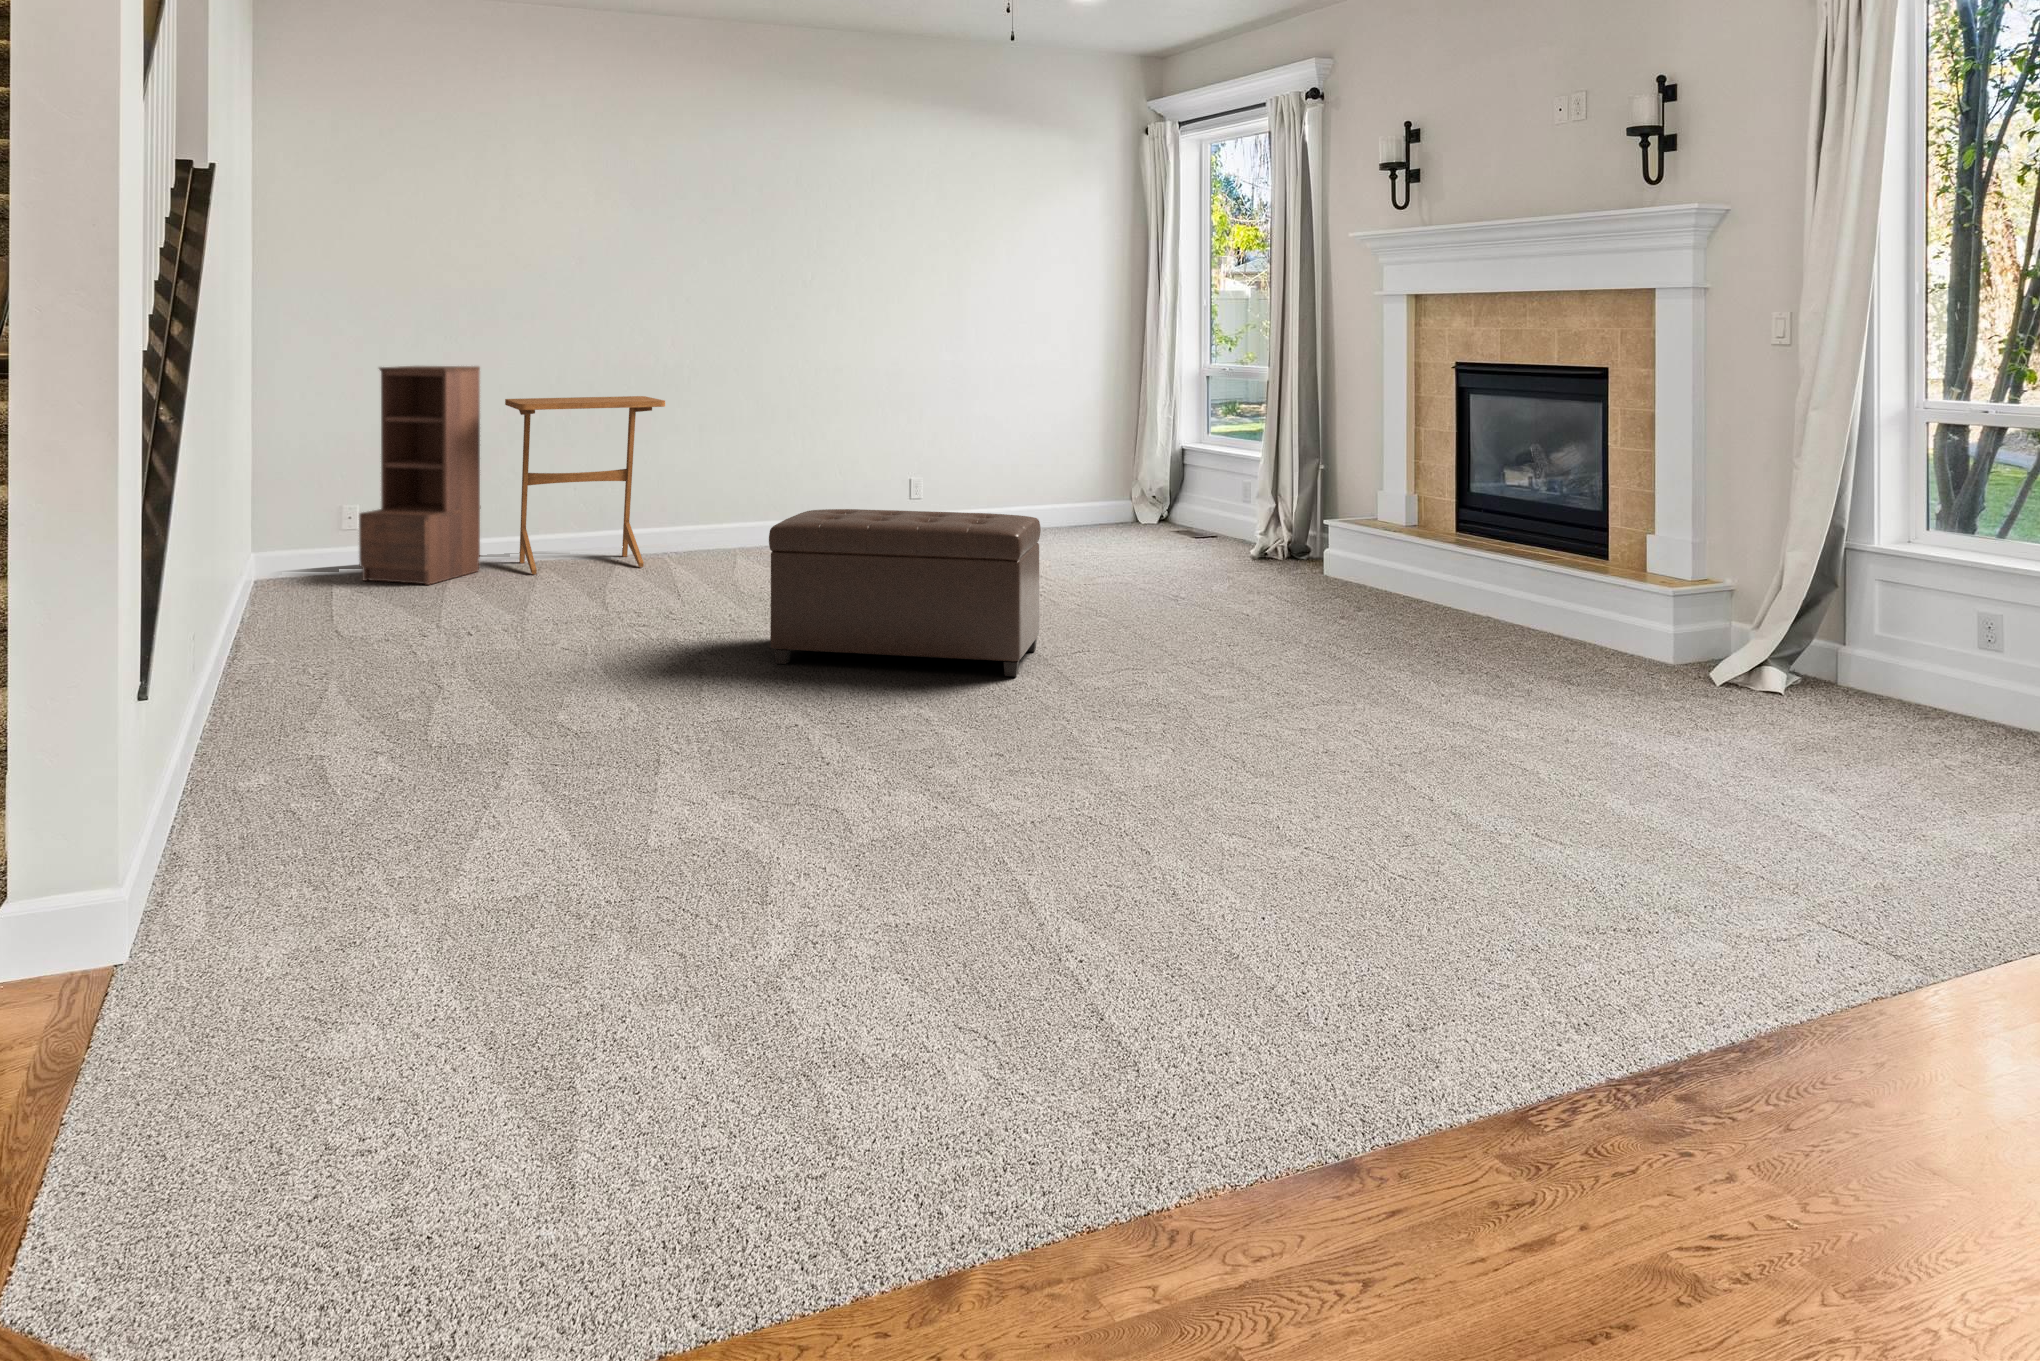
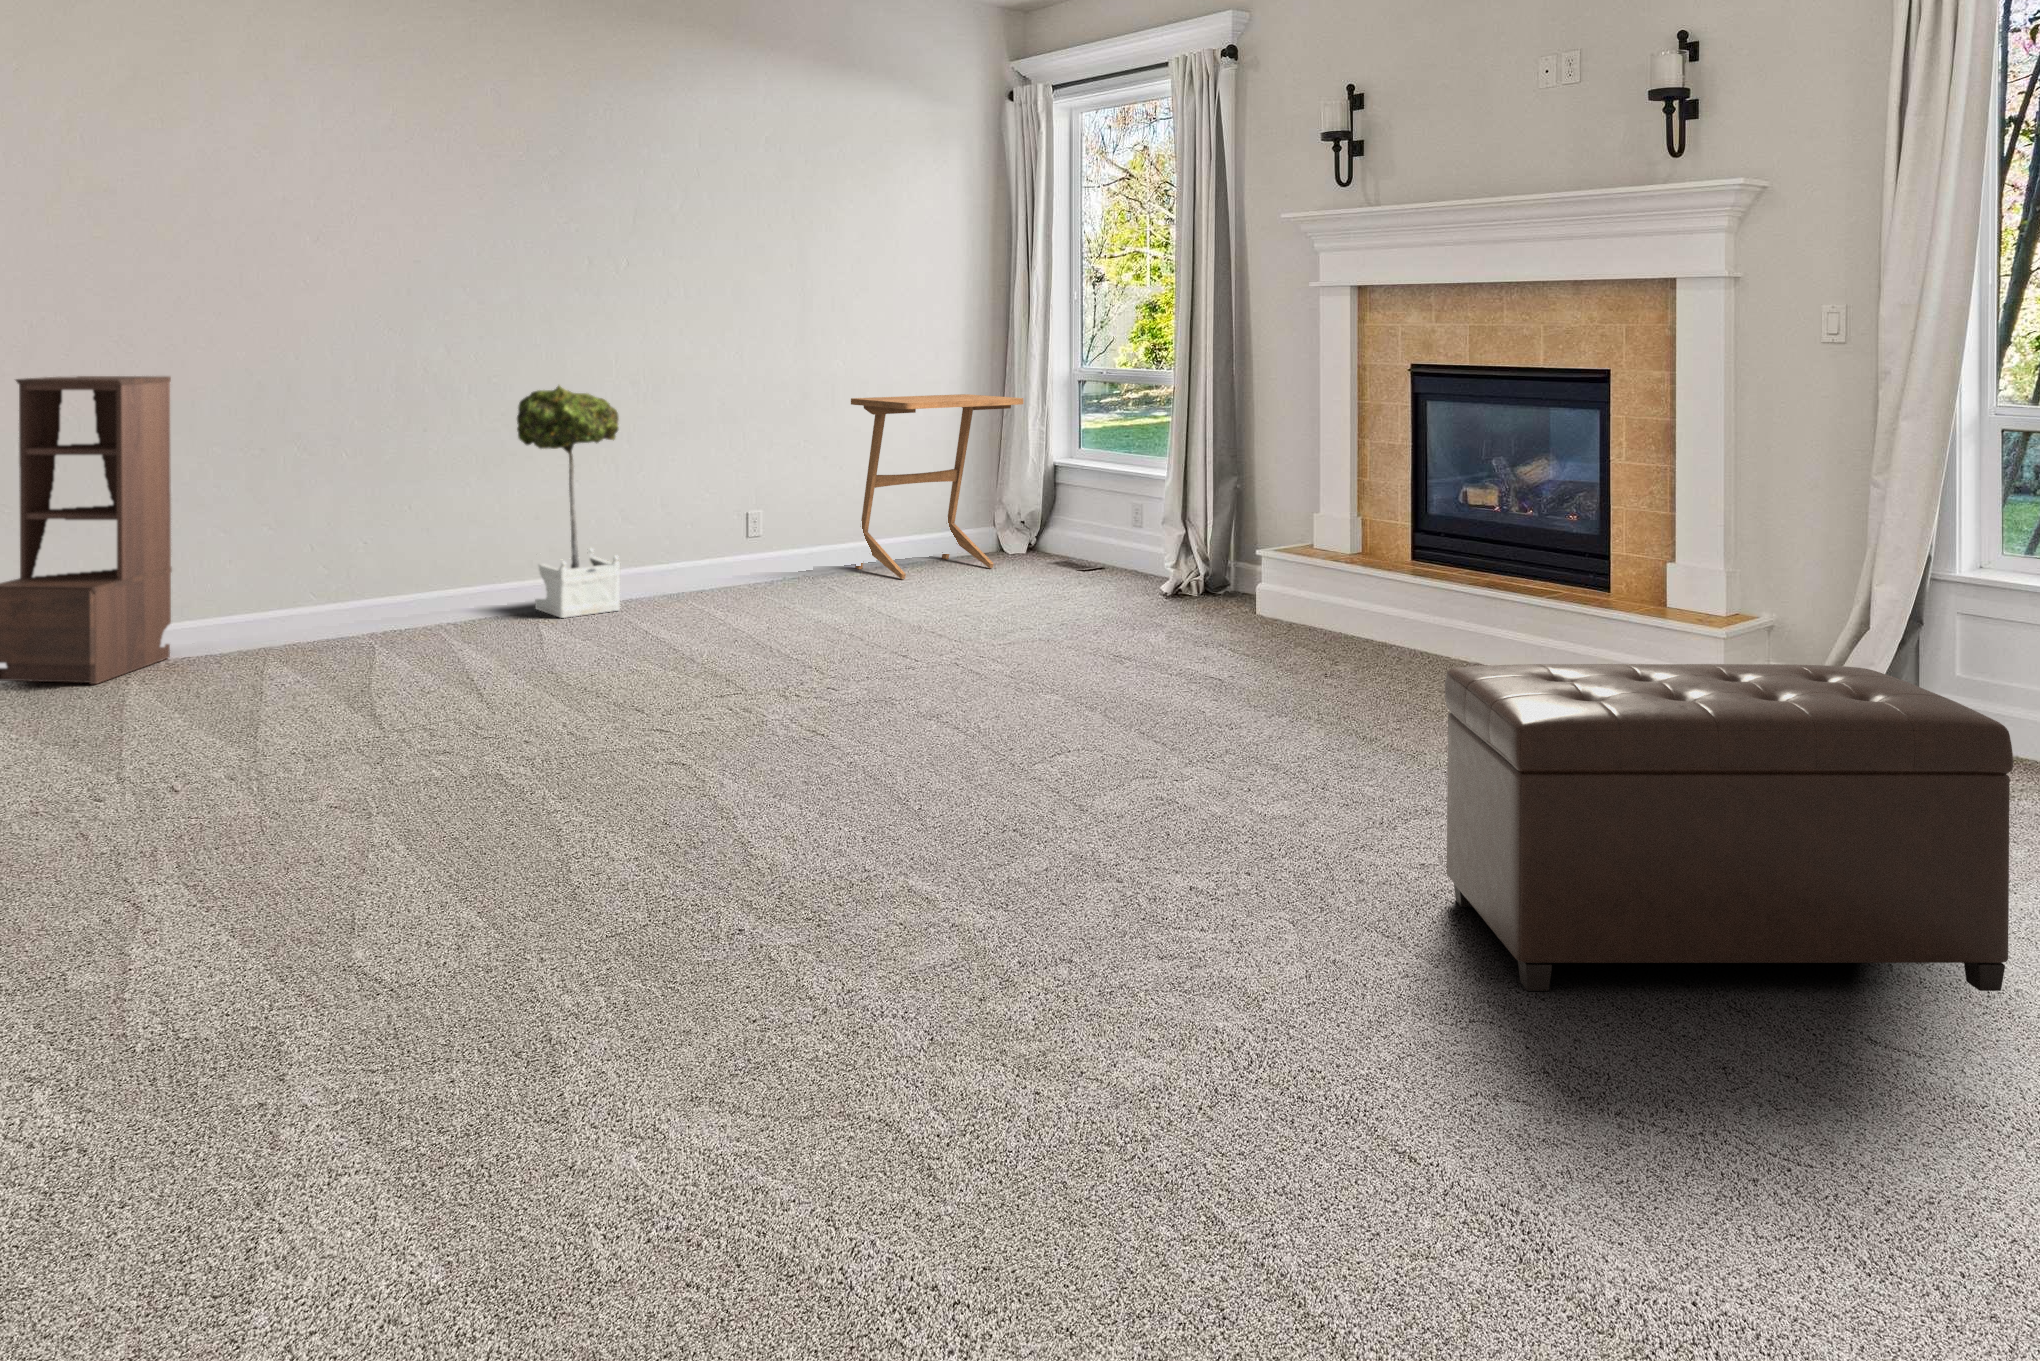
potted tree: none [728,375,806,557] -> present [517,386,620,618]
side table: present [505,396,665,574] -> present [851,394,1023,579]
ottoman: present [769,509,1041,677] -> present [1445,664,2013,991]

